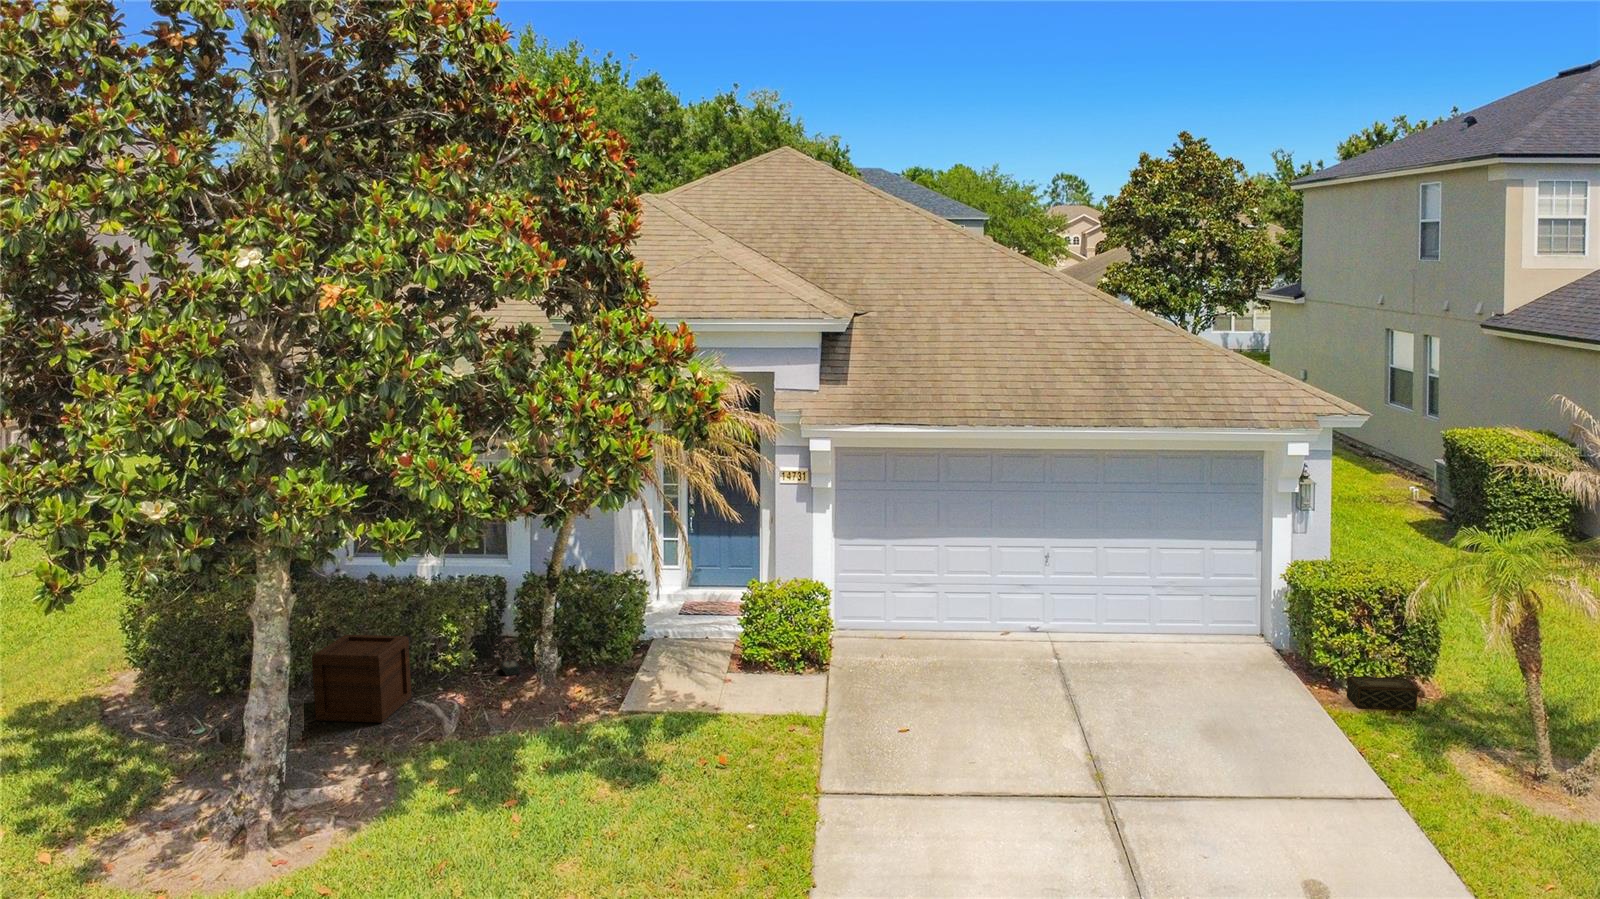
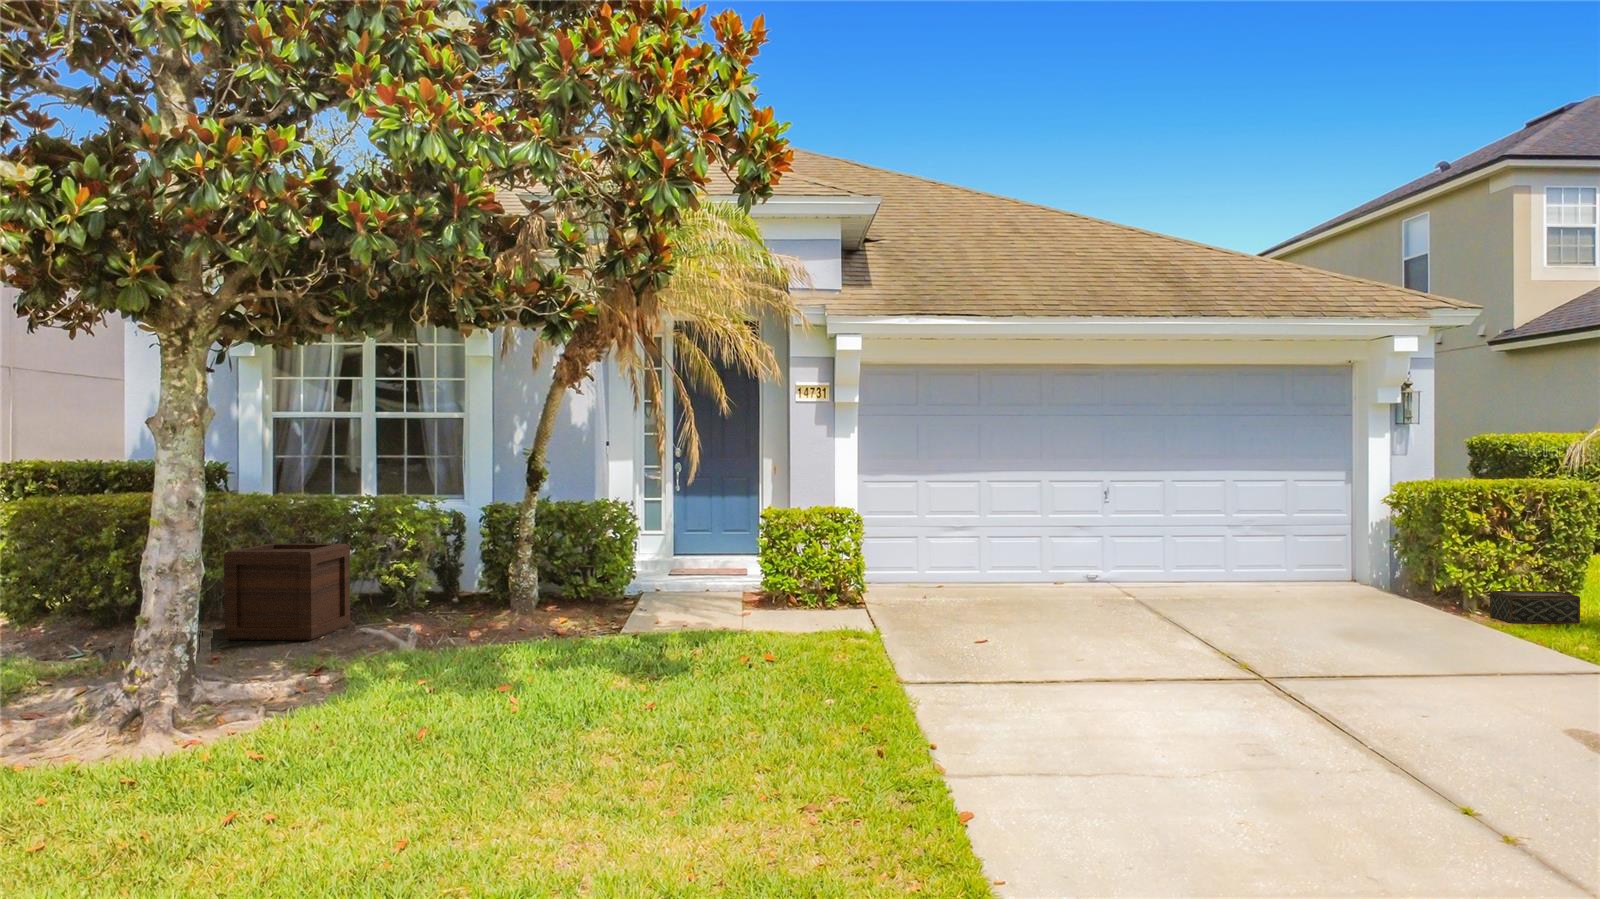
decorative plant: present [495,640,522,675] -> none [455,570,491,612]

